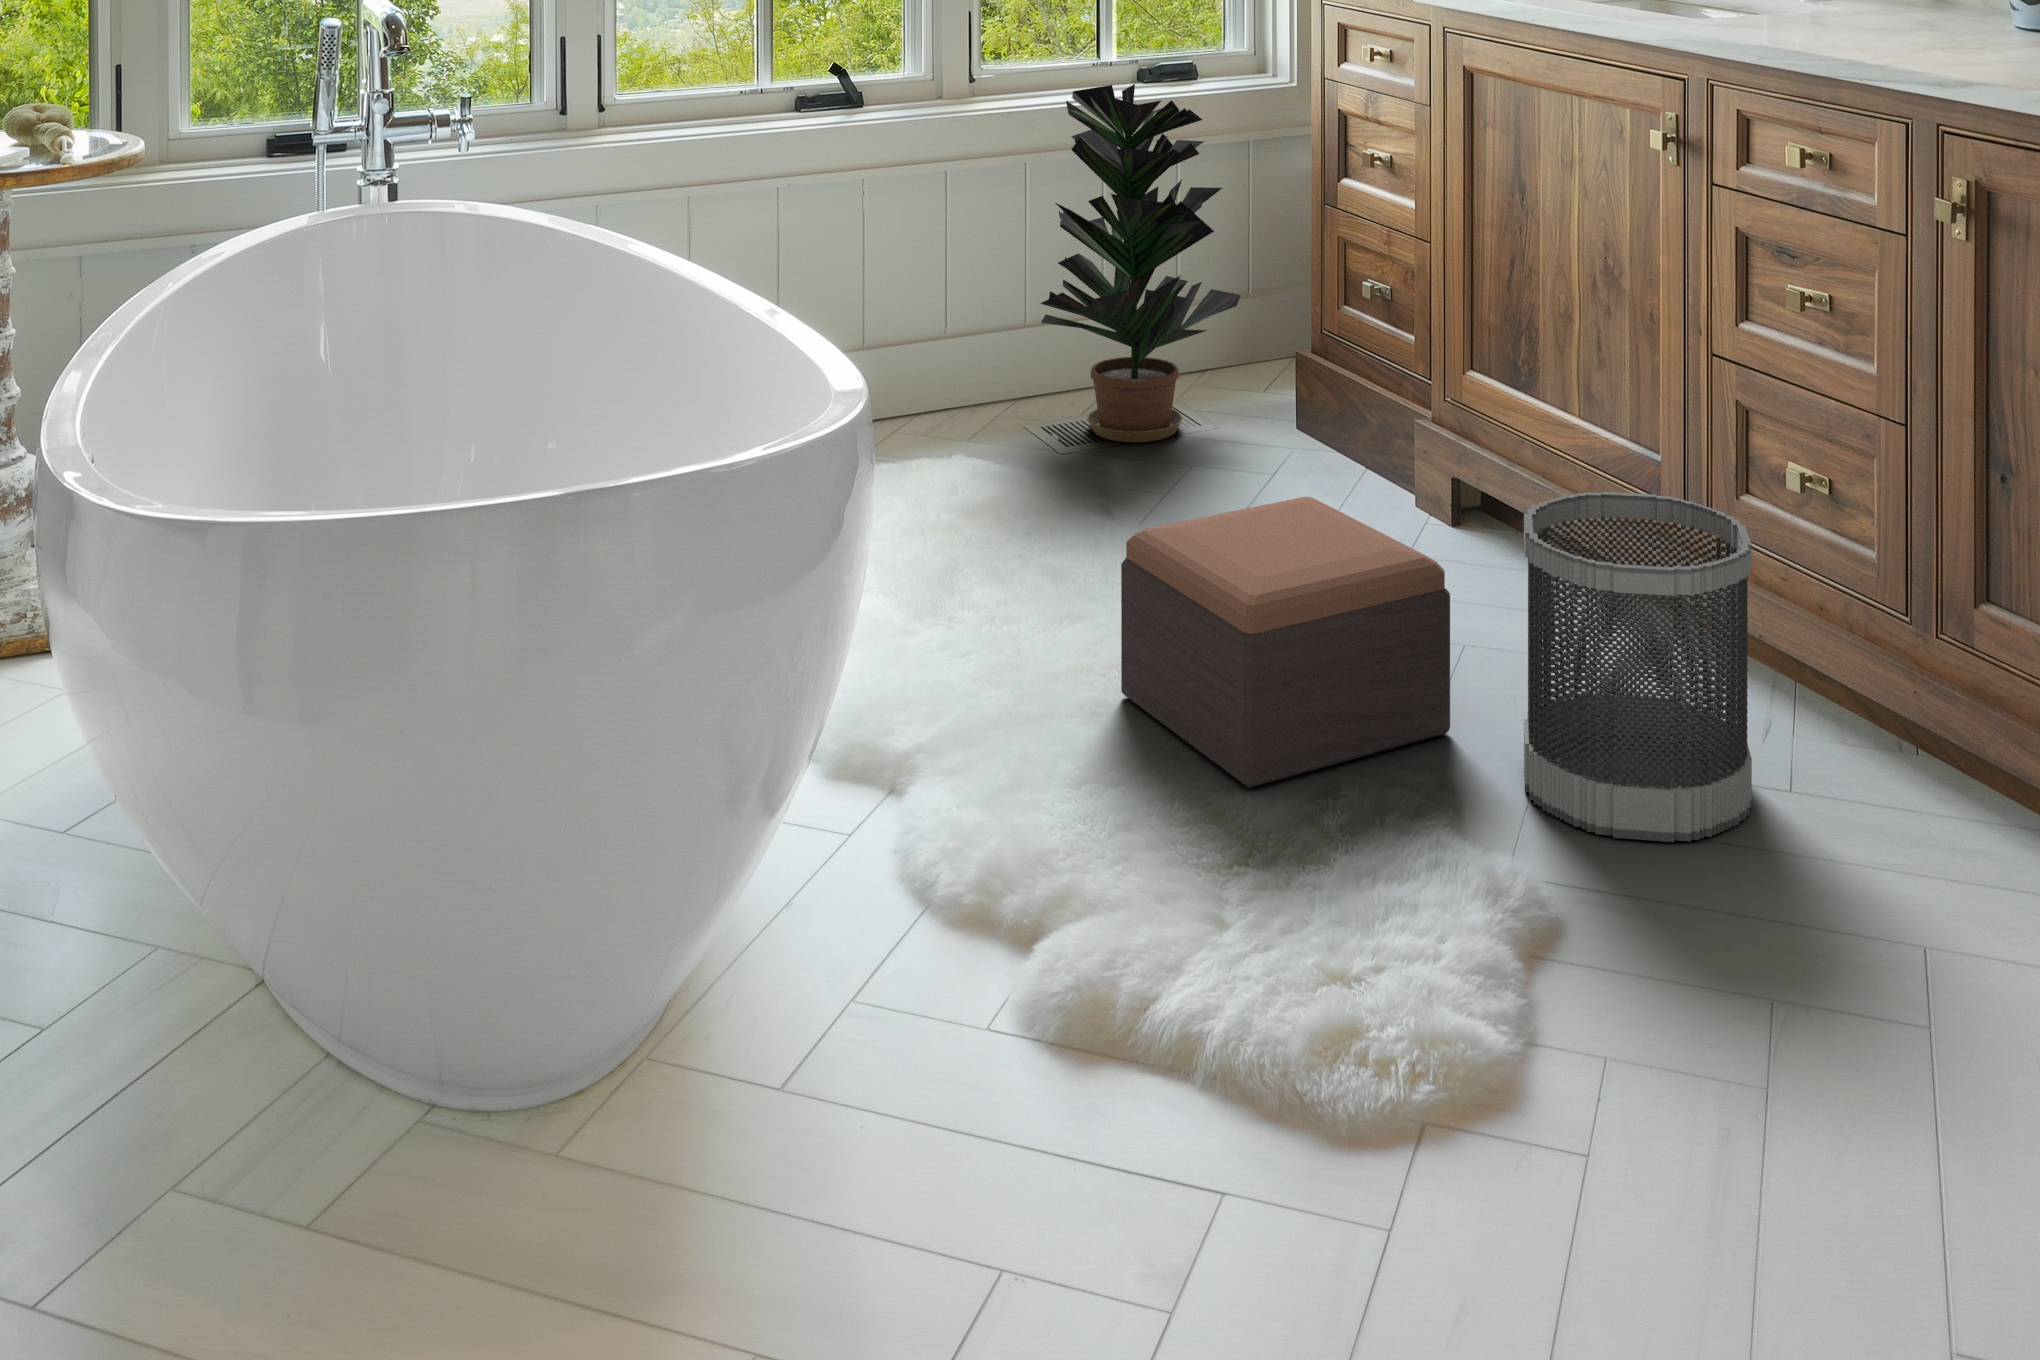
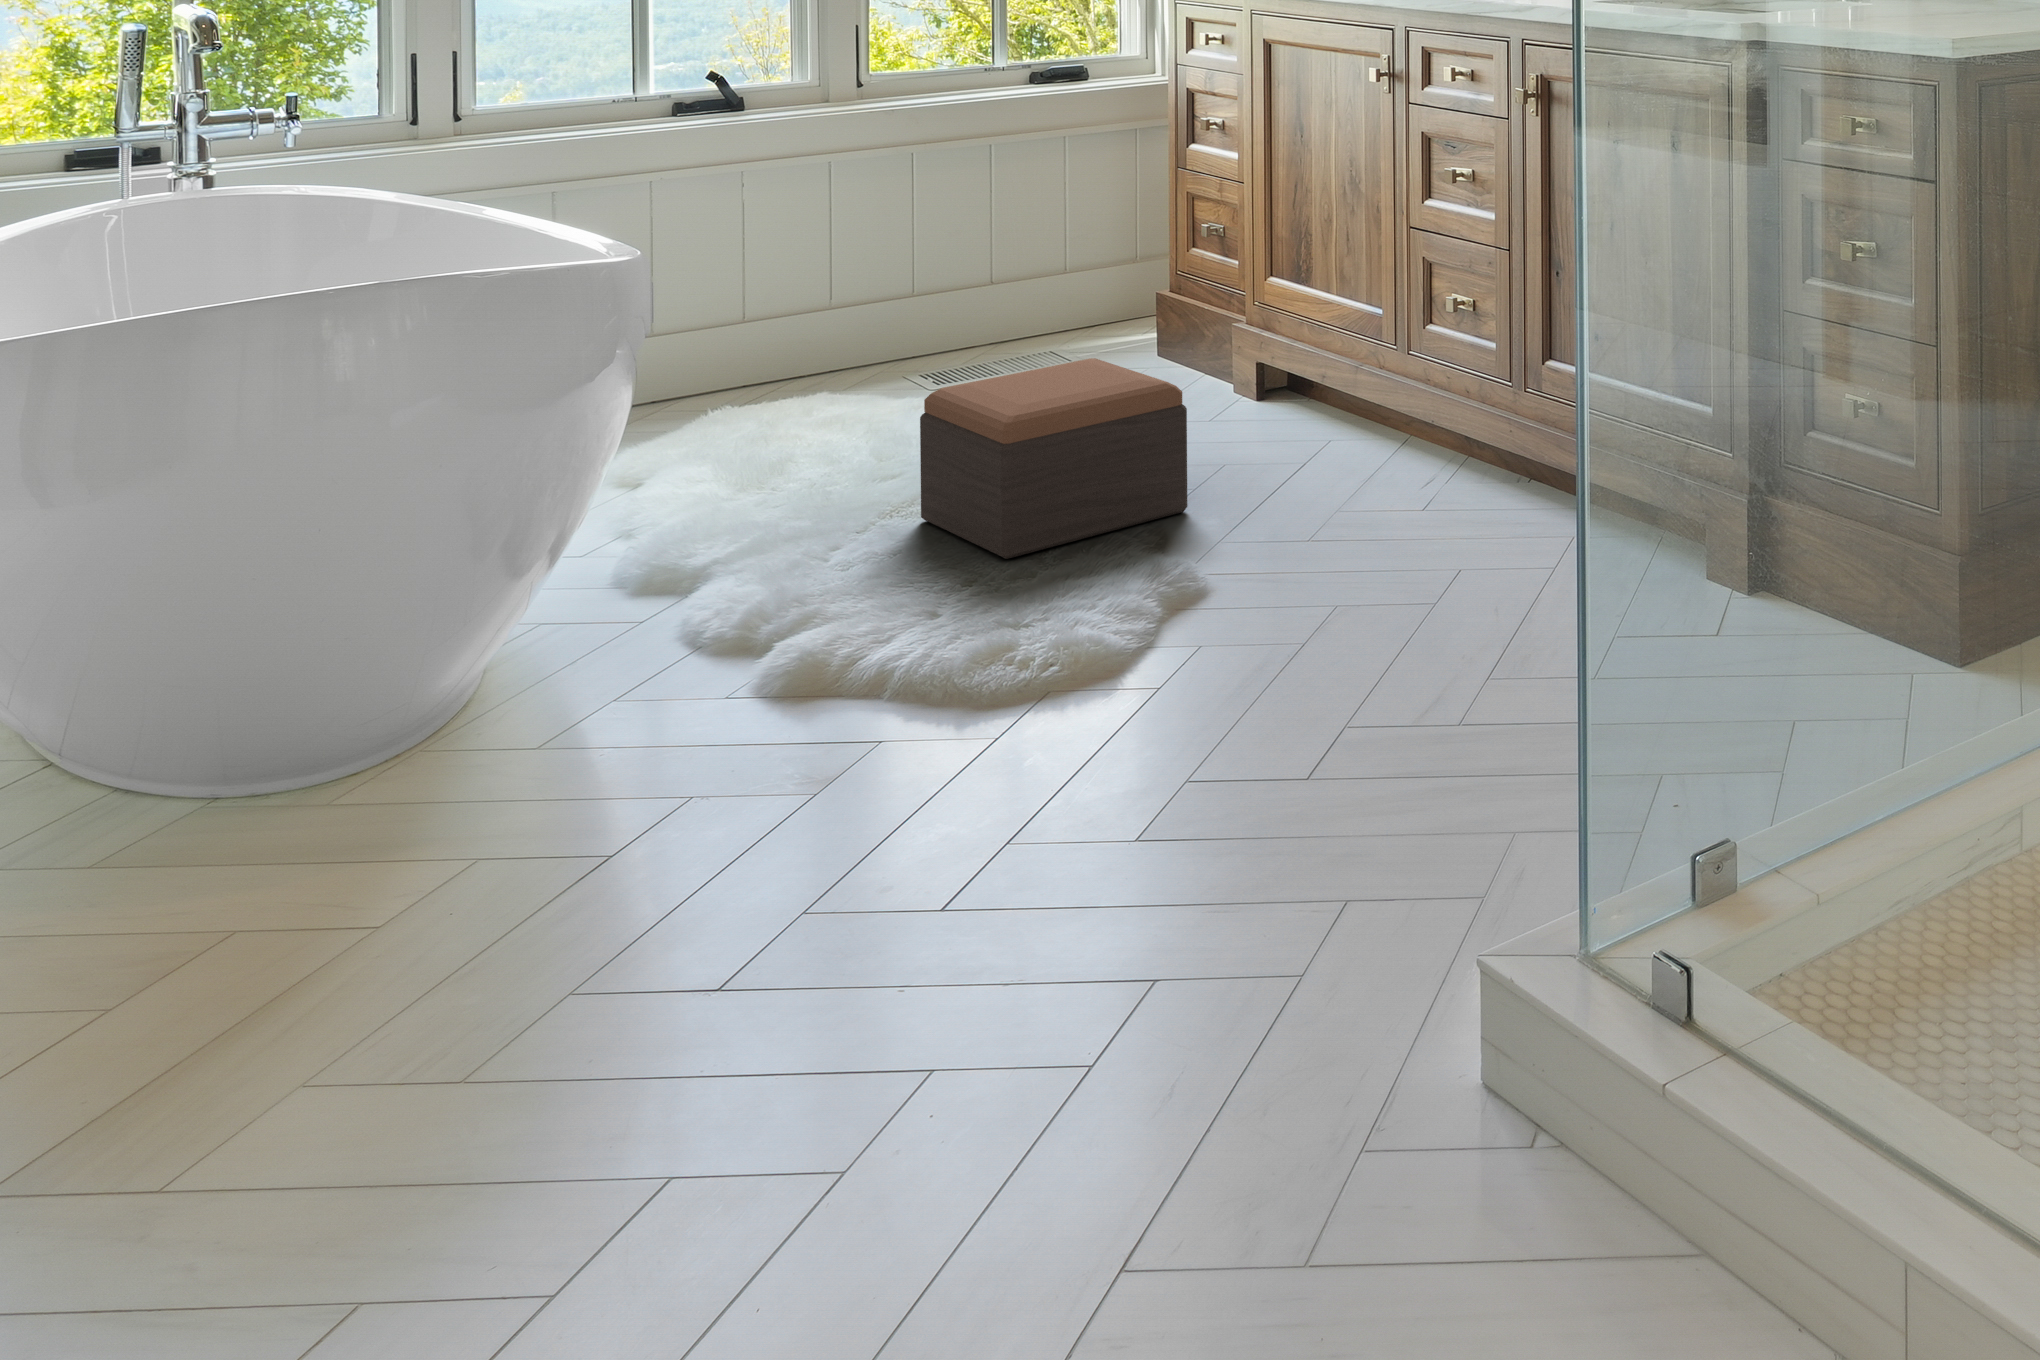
potted plant: present [1041,84,1241,442] -> none [911,71,1106,366]
wastebasket: present [1524,492,1752,842] -> none [1227,321,1398,552]

